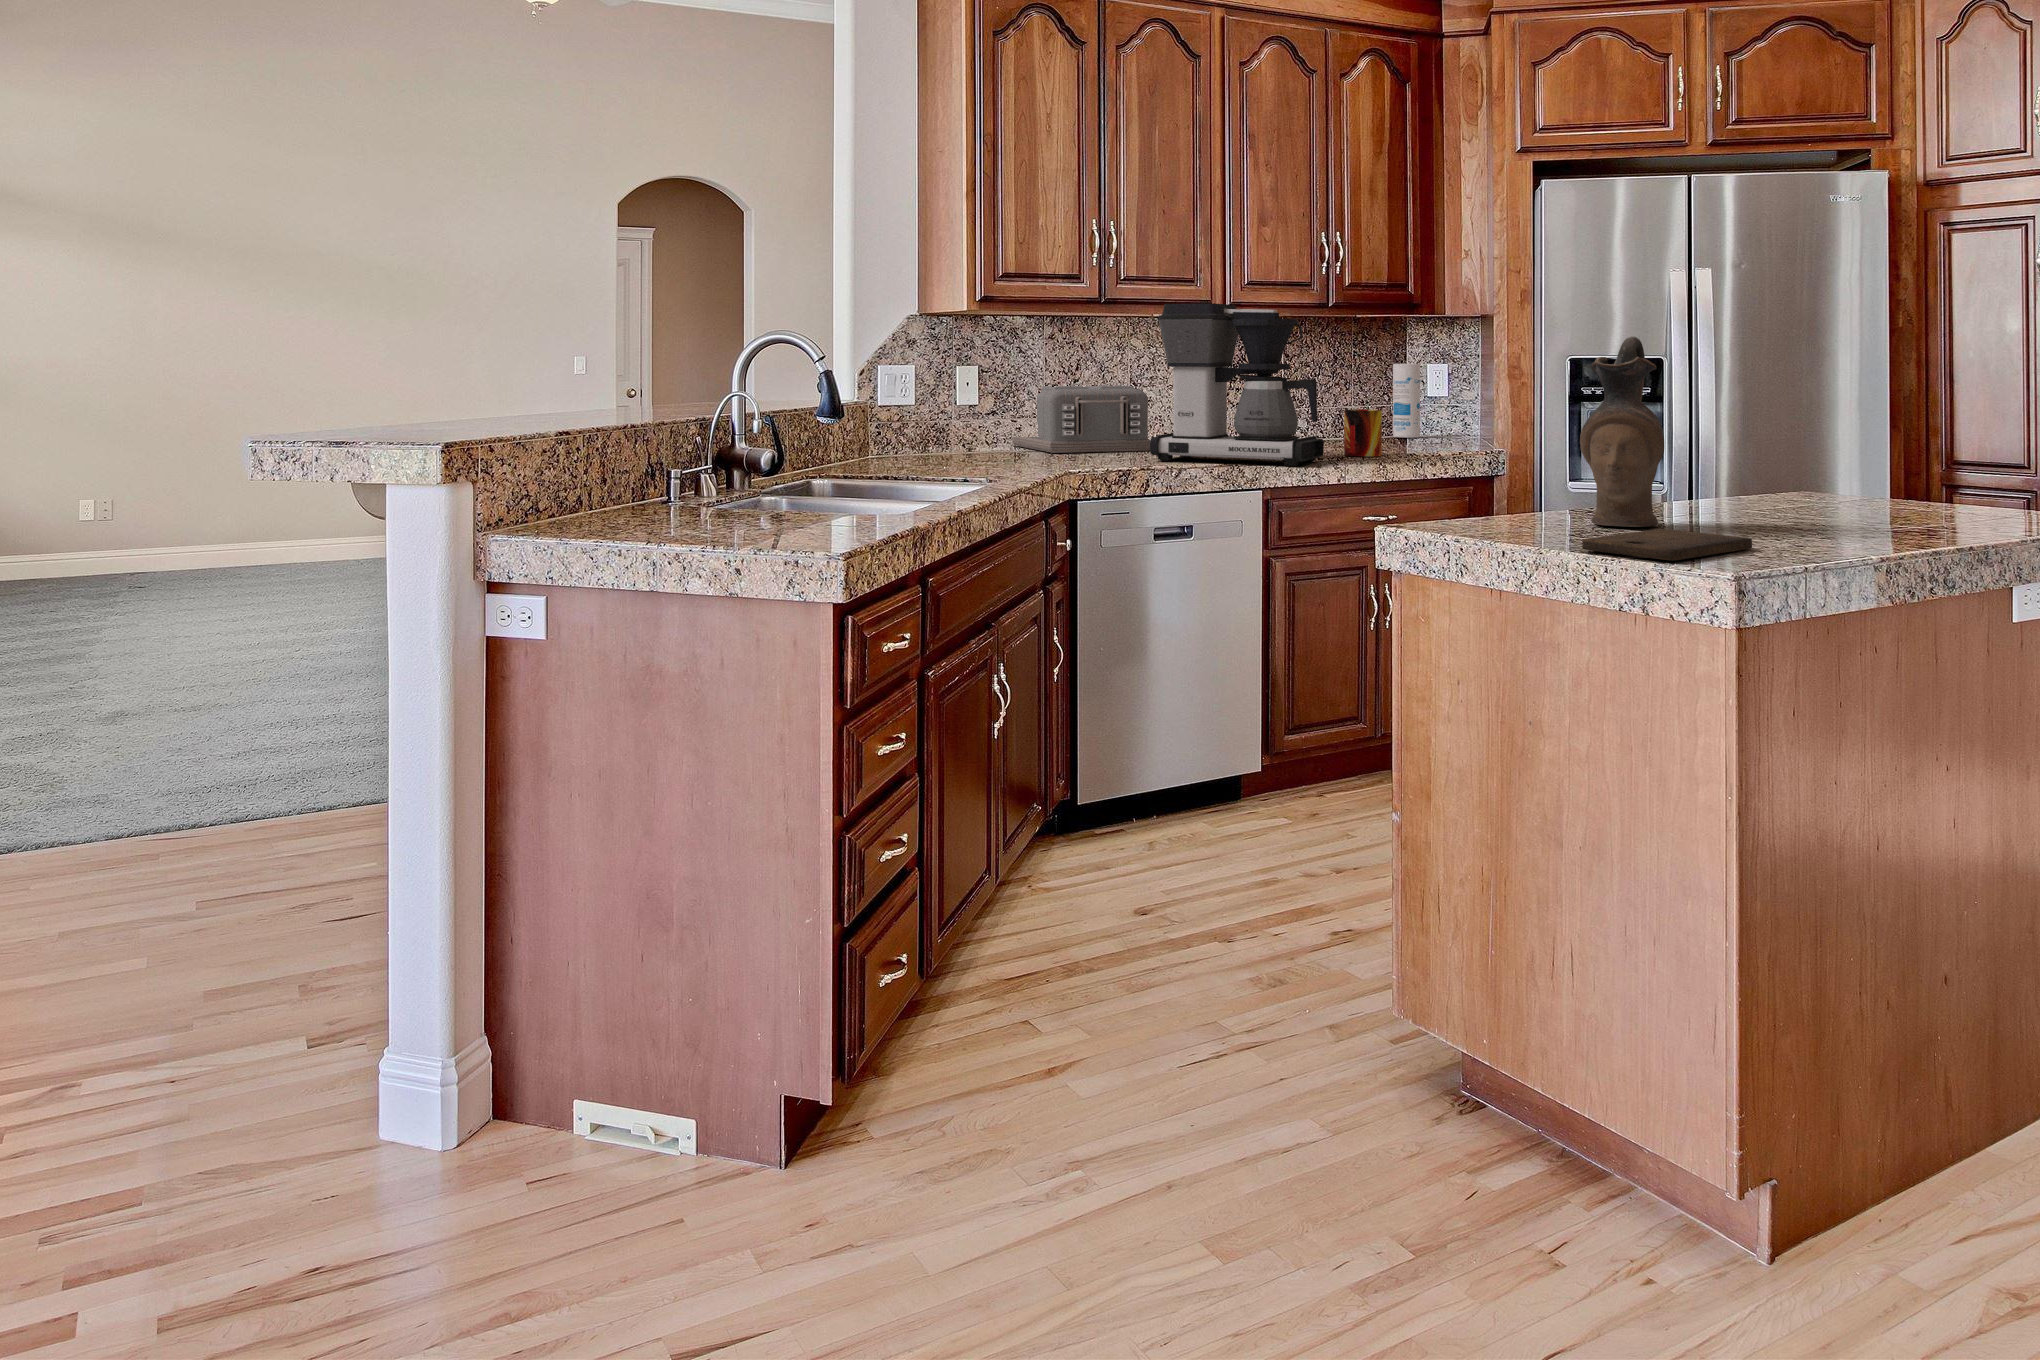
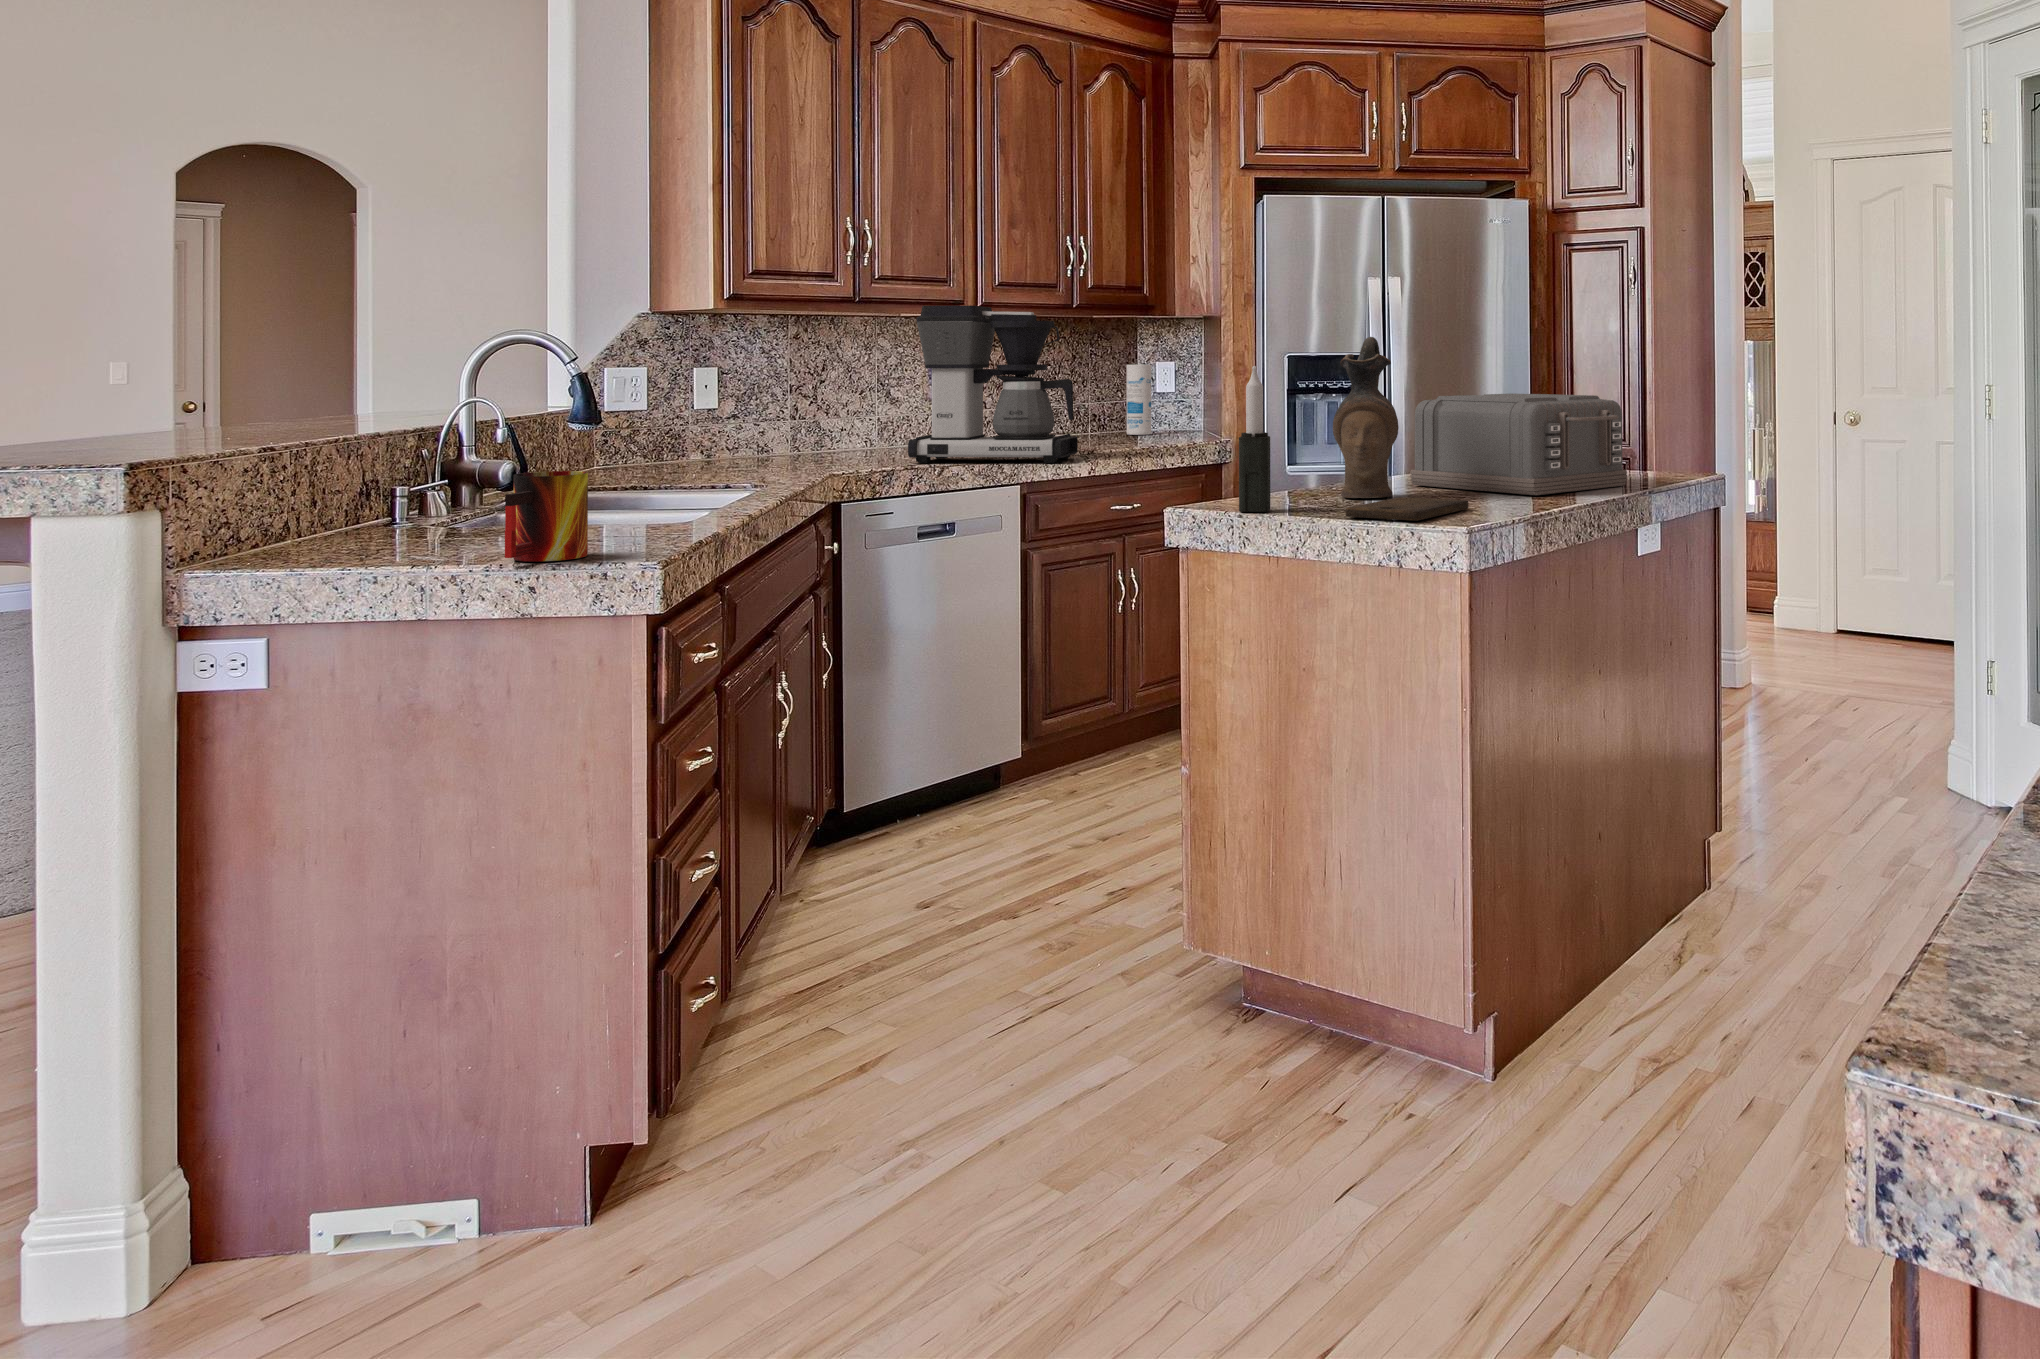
candle: none [1456,370,1495,537] -> present [1239,366,1270,512]
toaster: present [1012,384,1150,453] -> present [1410,394,1627,495]
mug: present [1344,409,1382,457] -> present [505,471,588,562]

